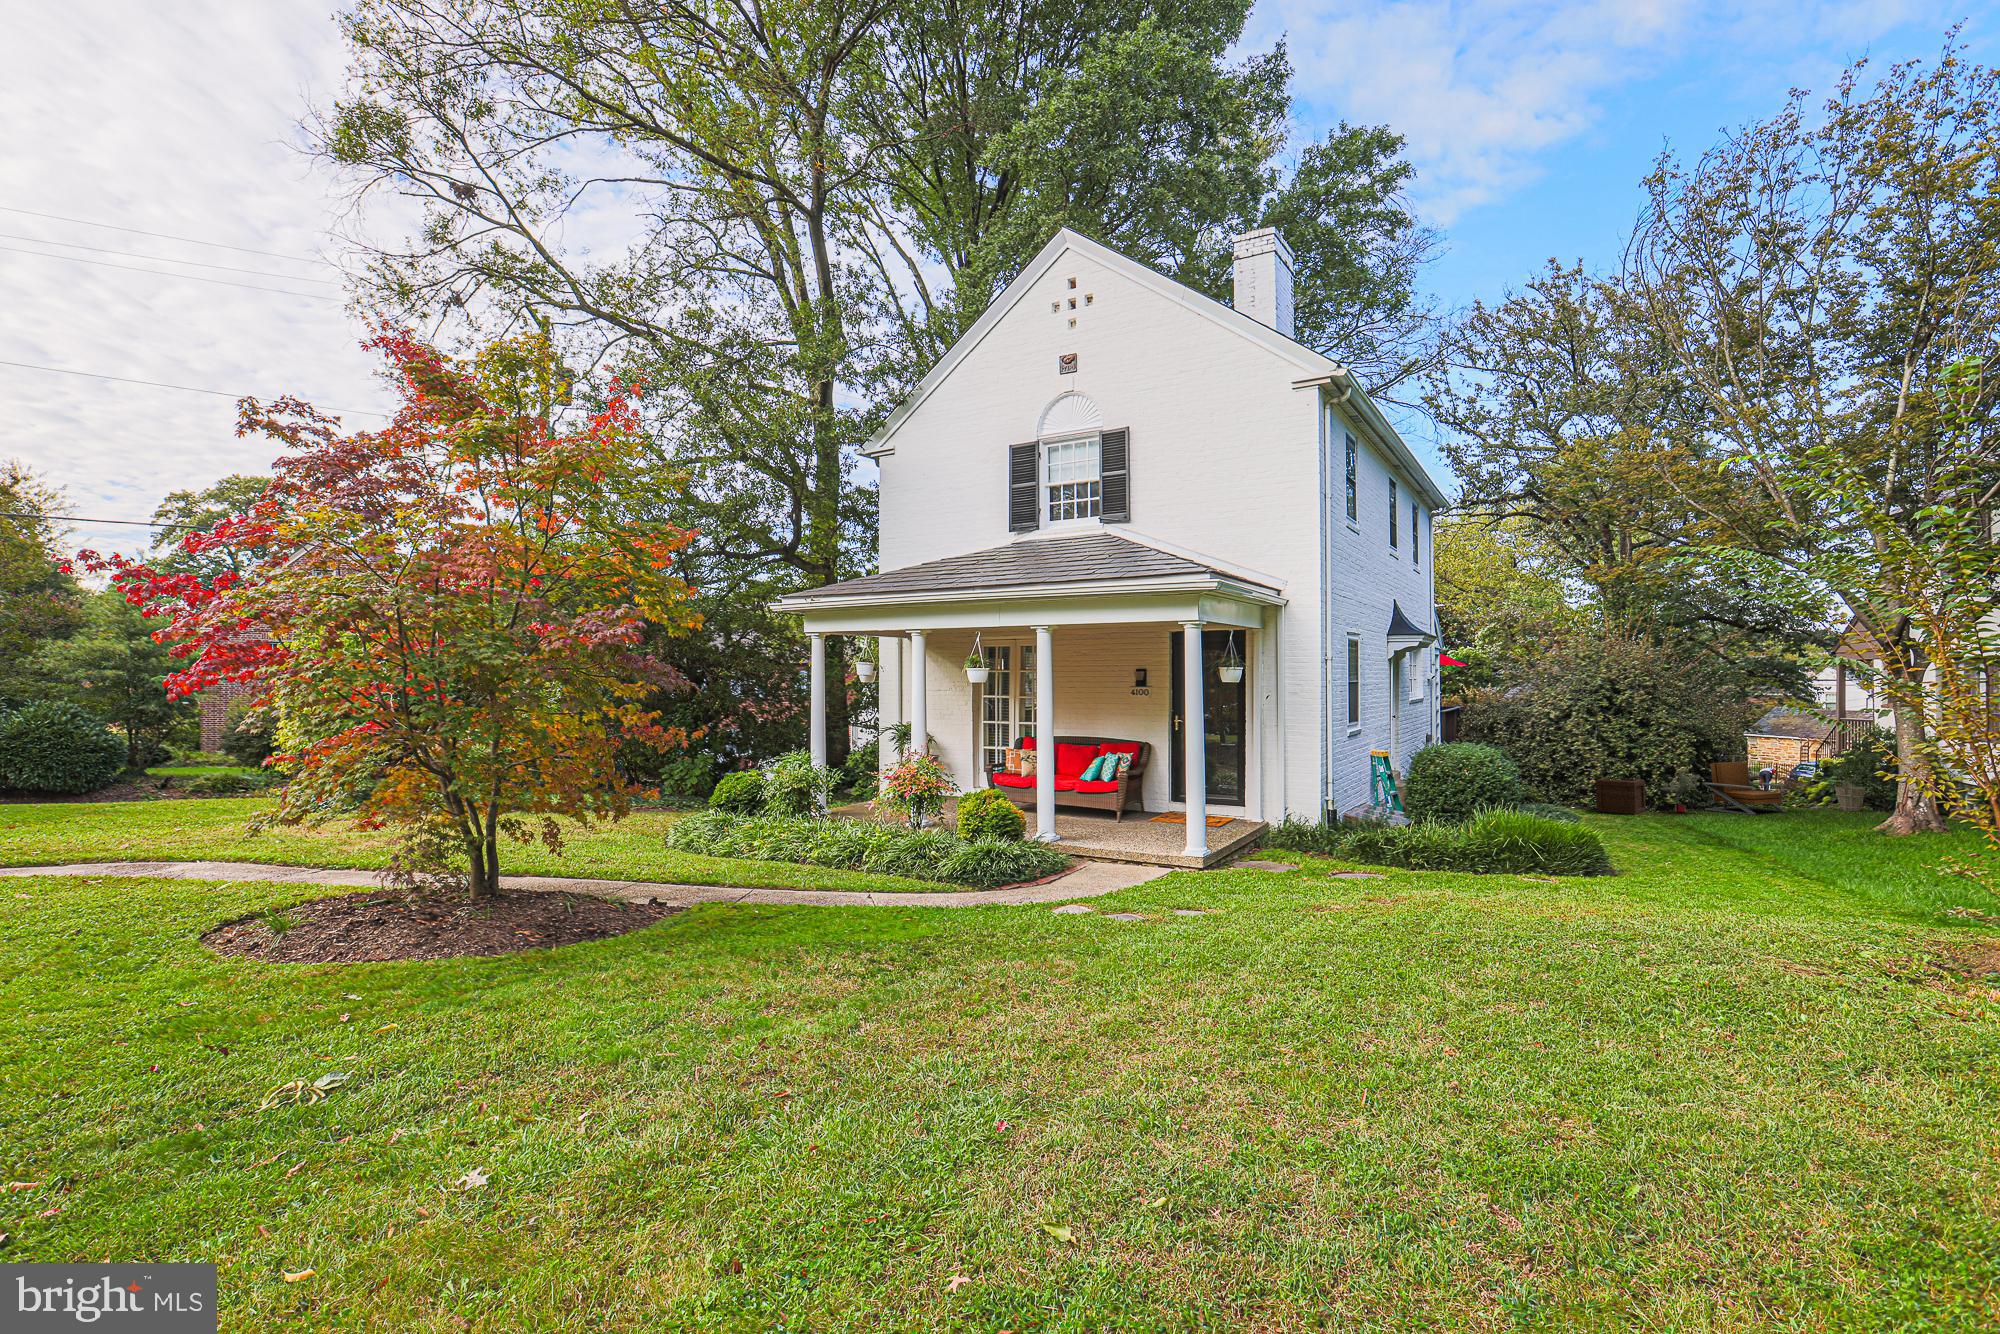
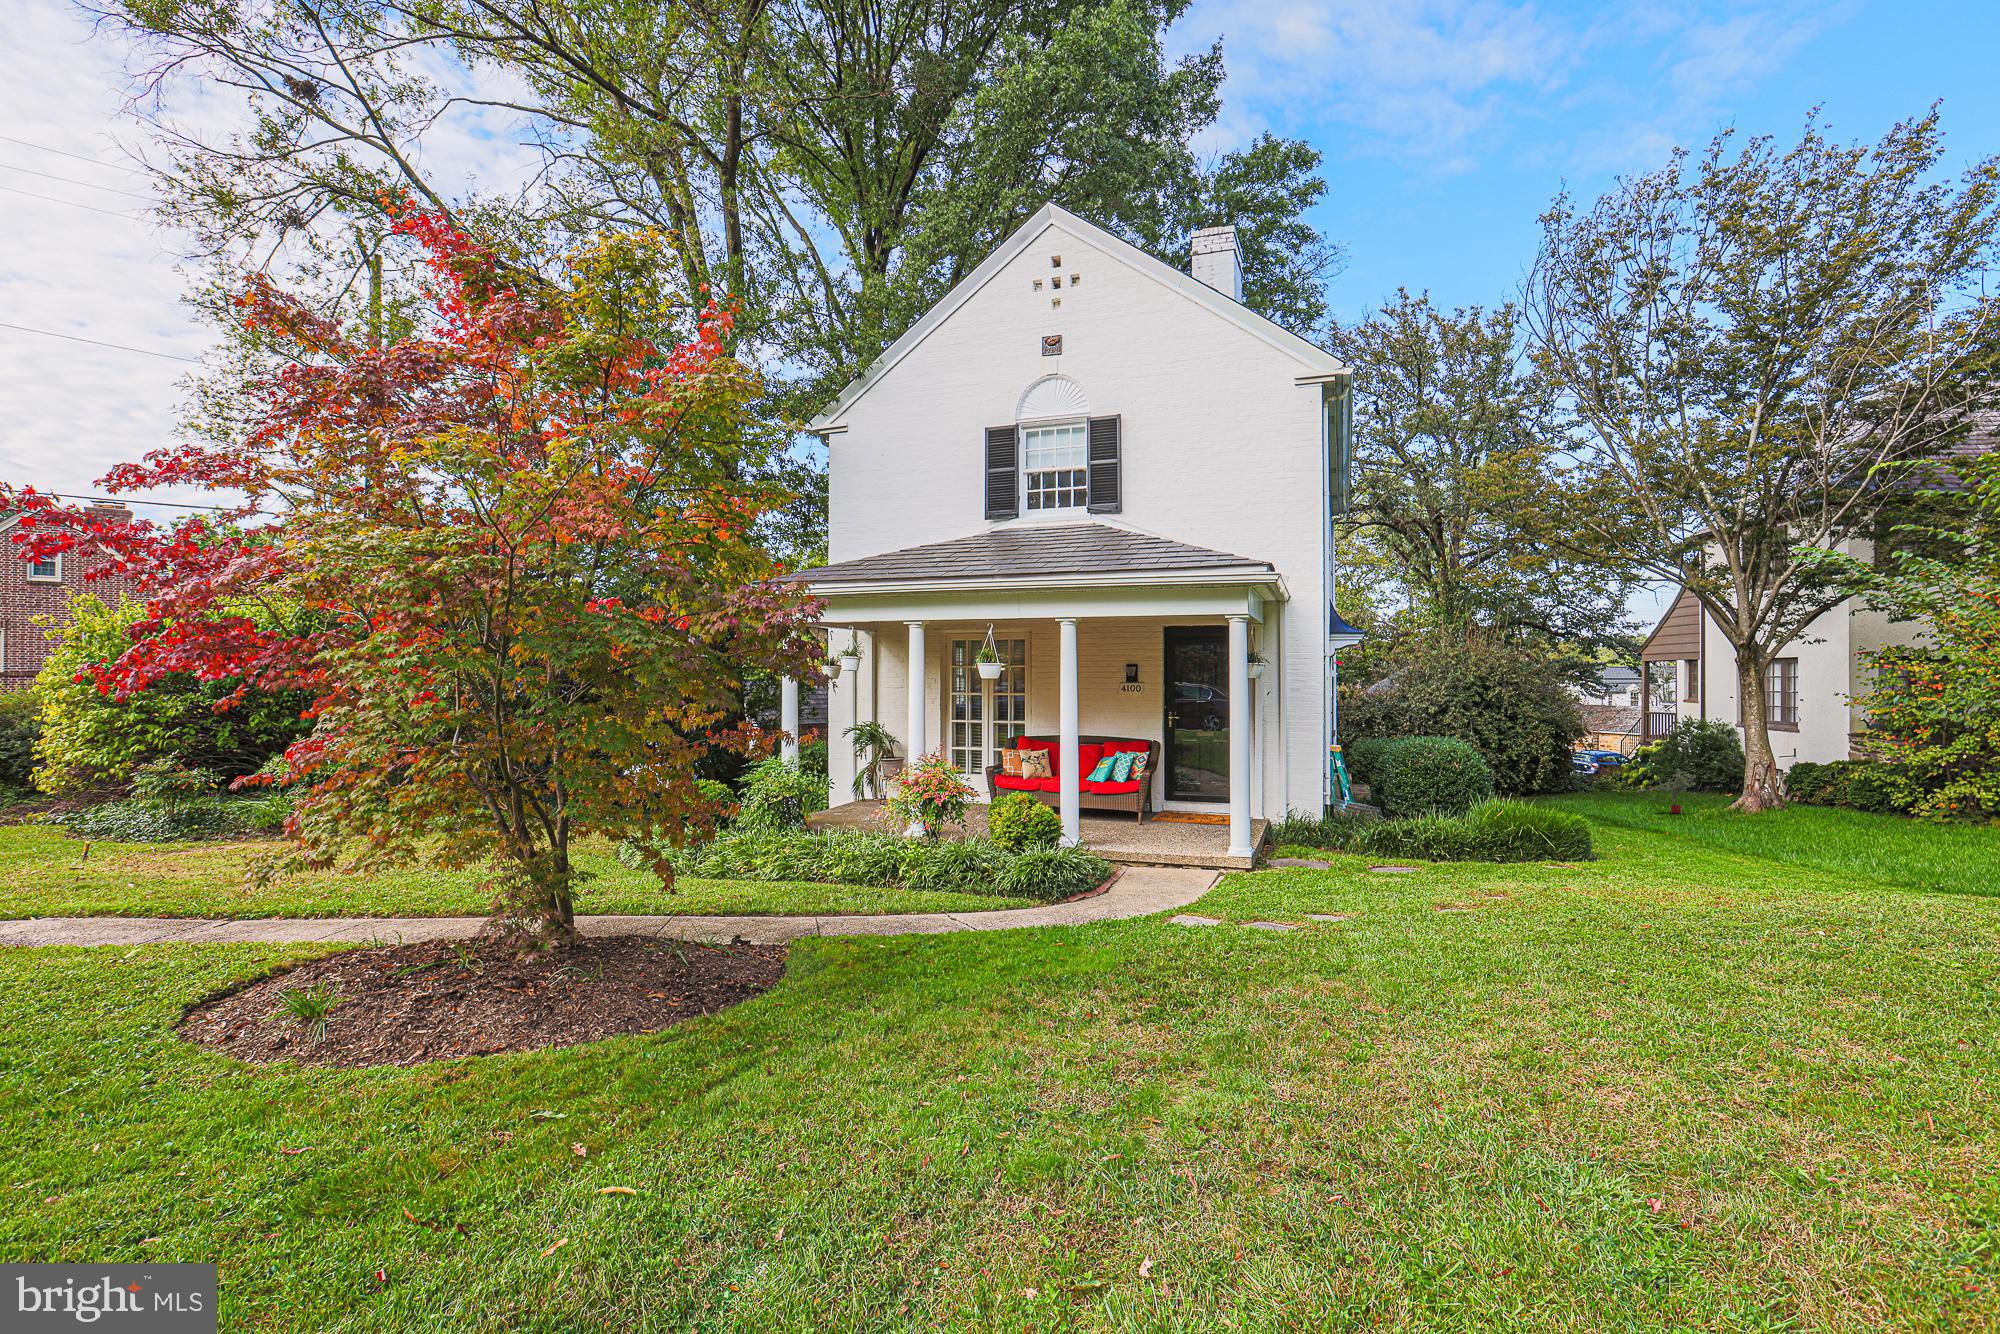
lounge chair: present [1702,762,1788,815] -> none [1699,762,1784,816]
wooden crate: present [1596,778,1646,815] -> none [1591,777,1641,816]
bucket: present [1835,781,1865,811] -> none [1831,782,1861,813]

